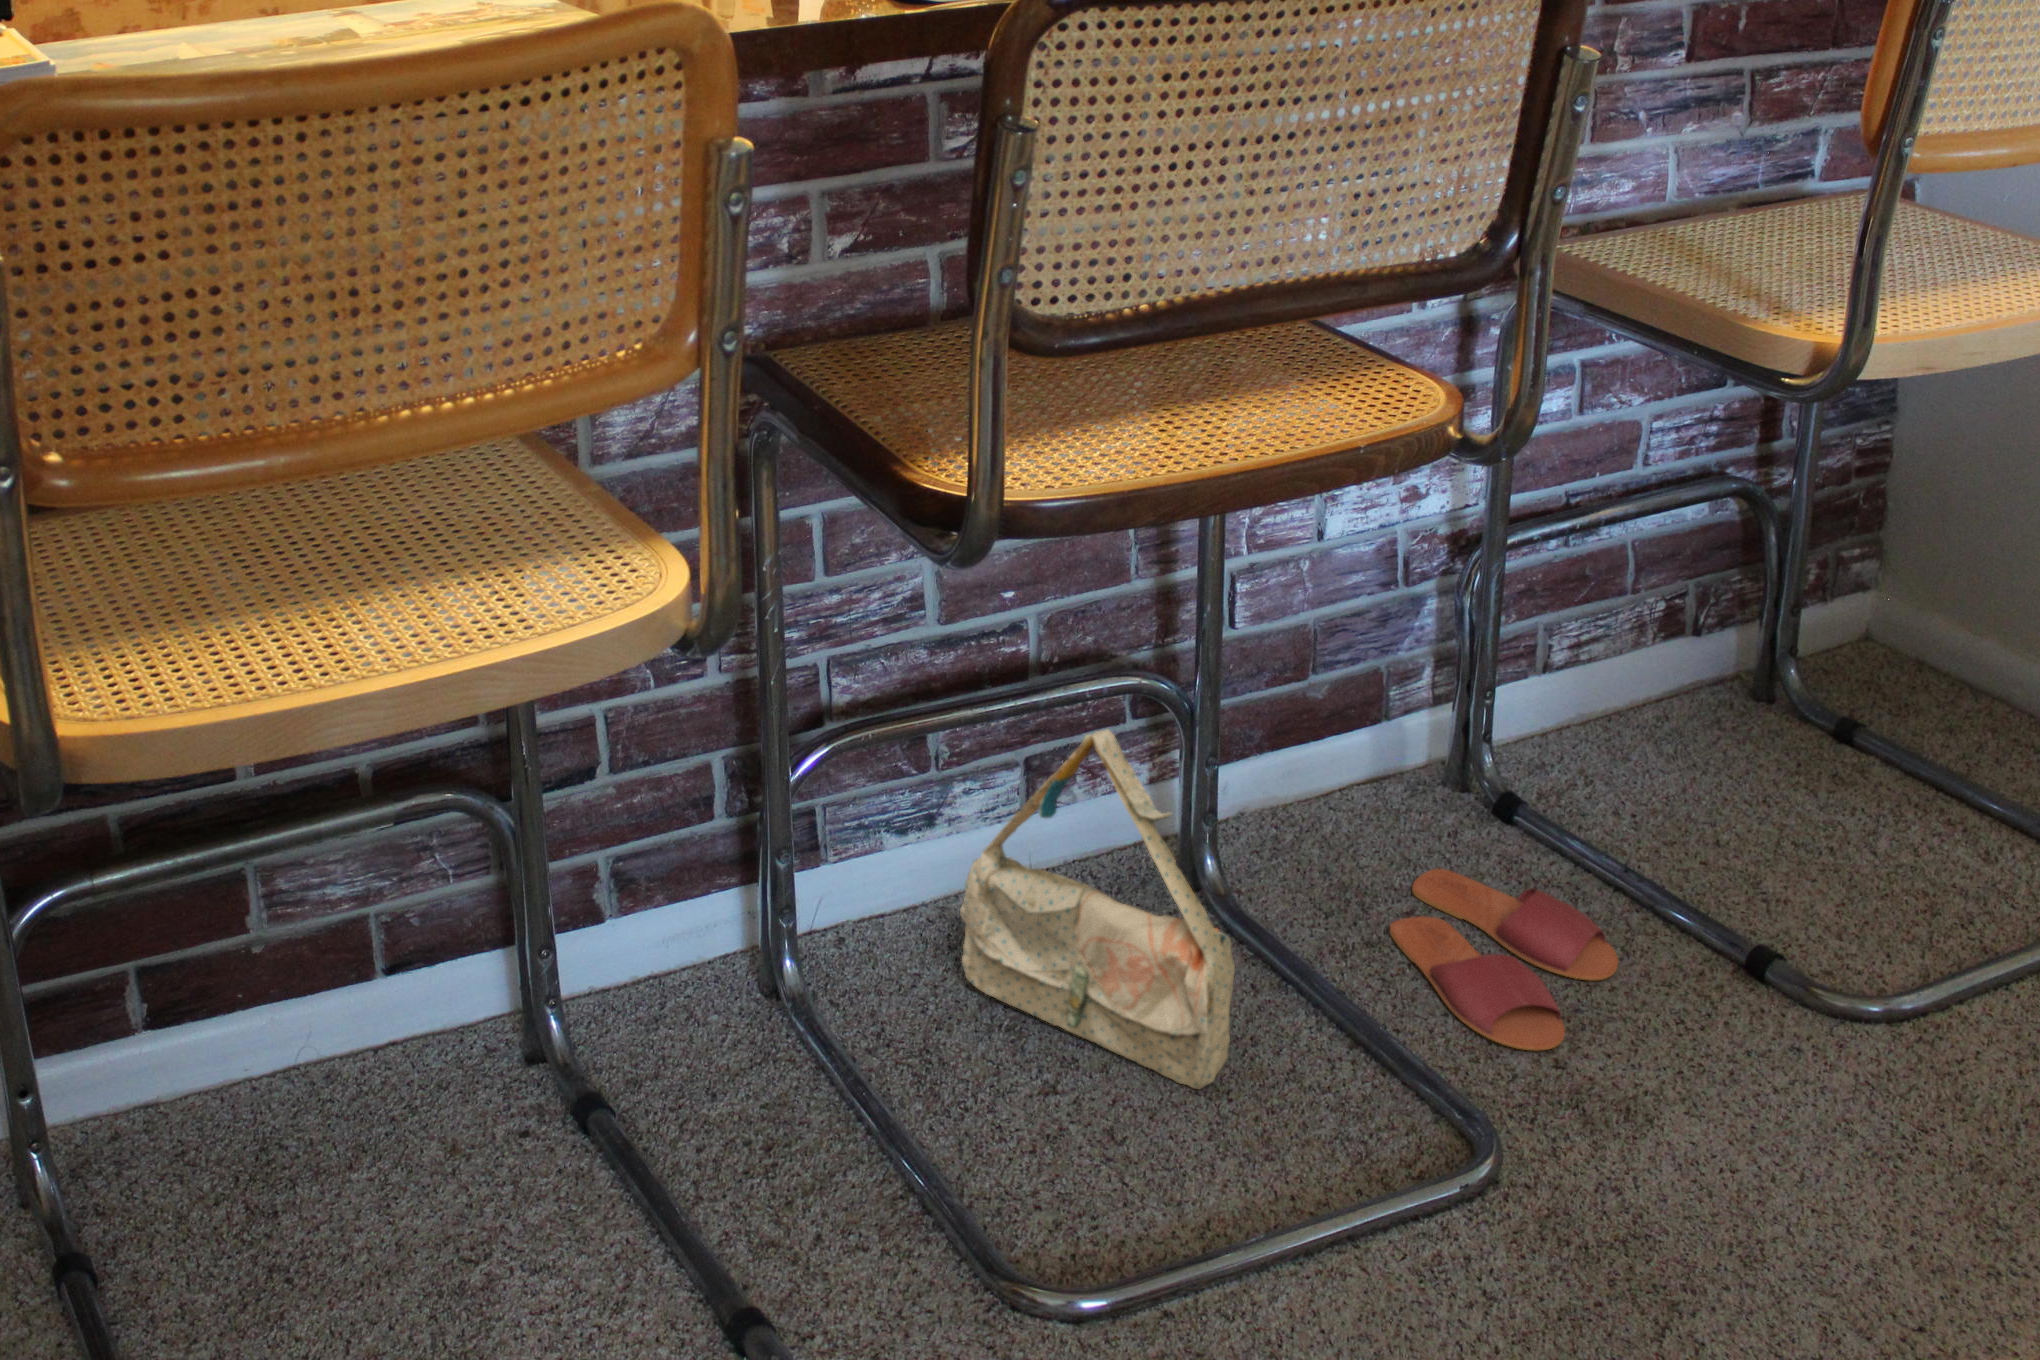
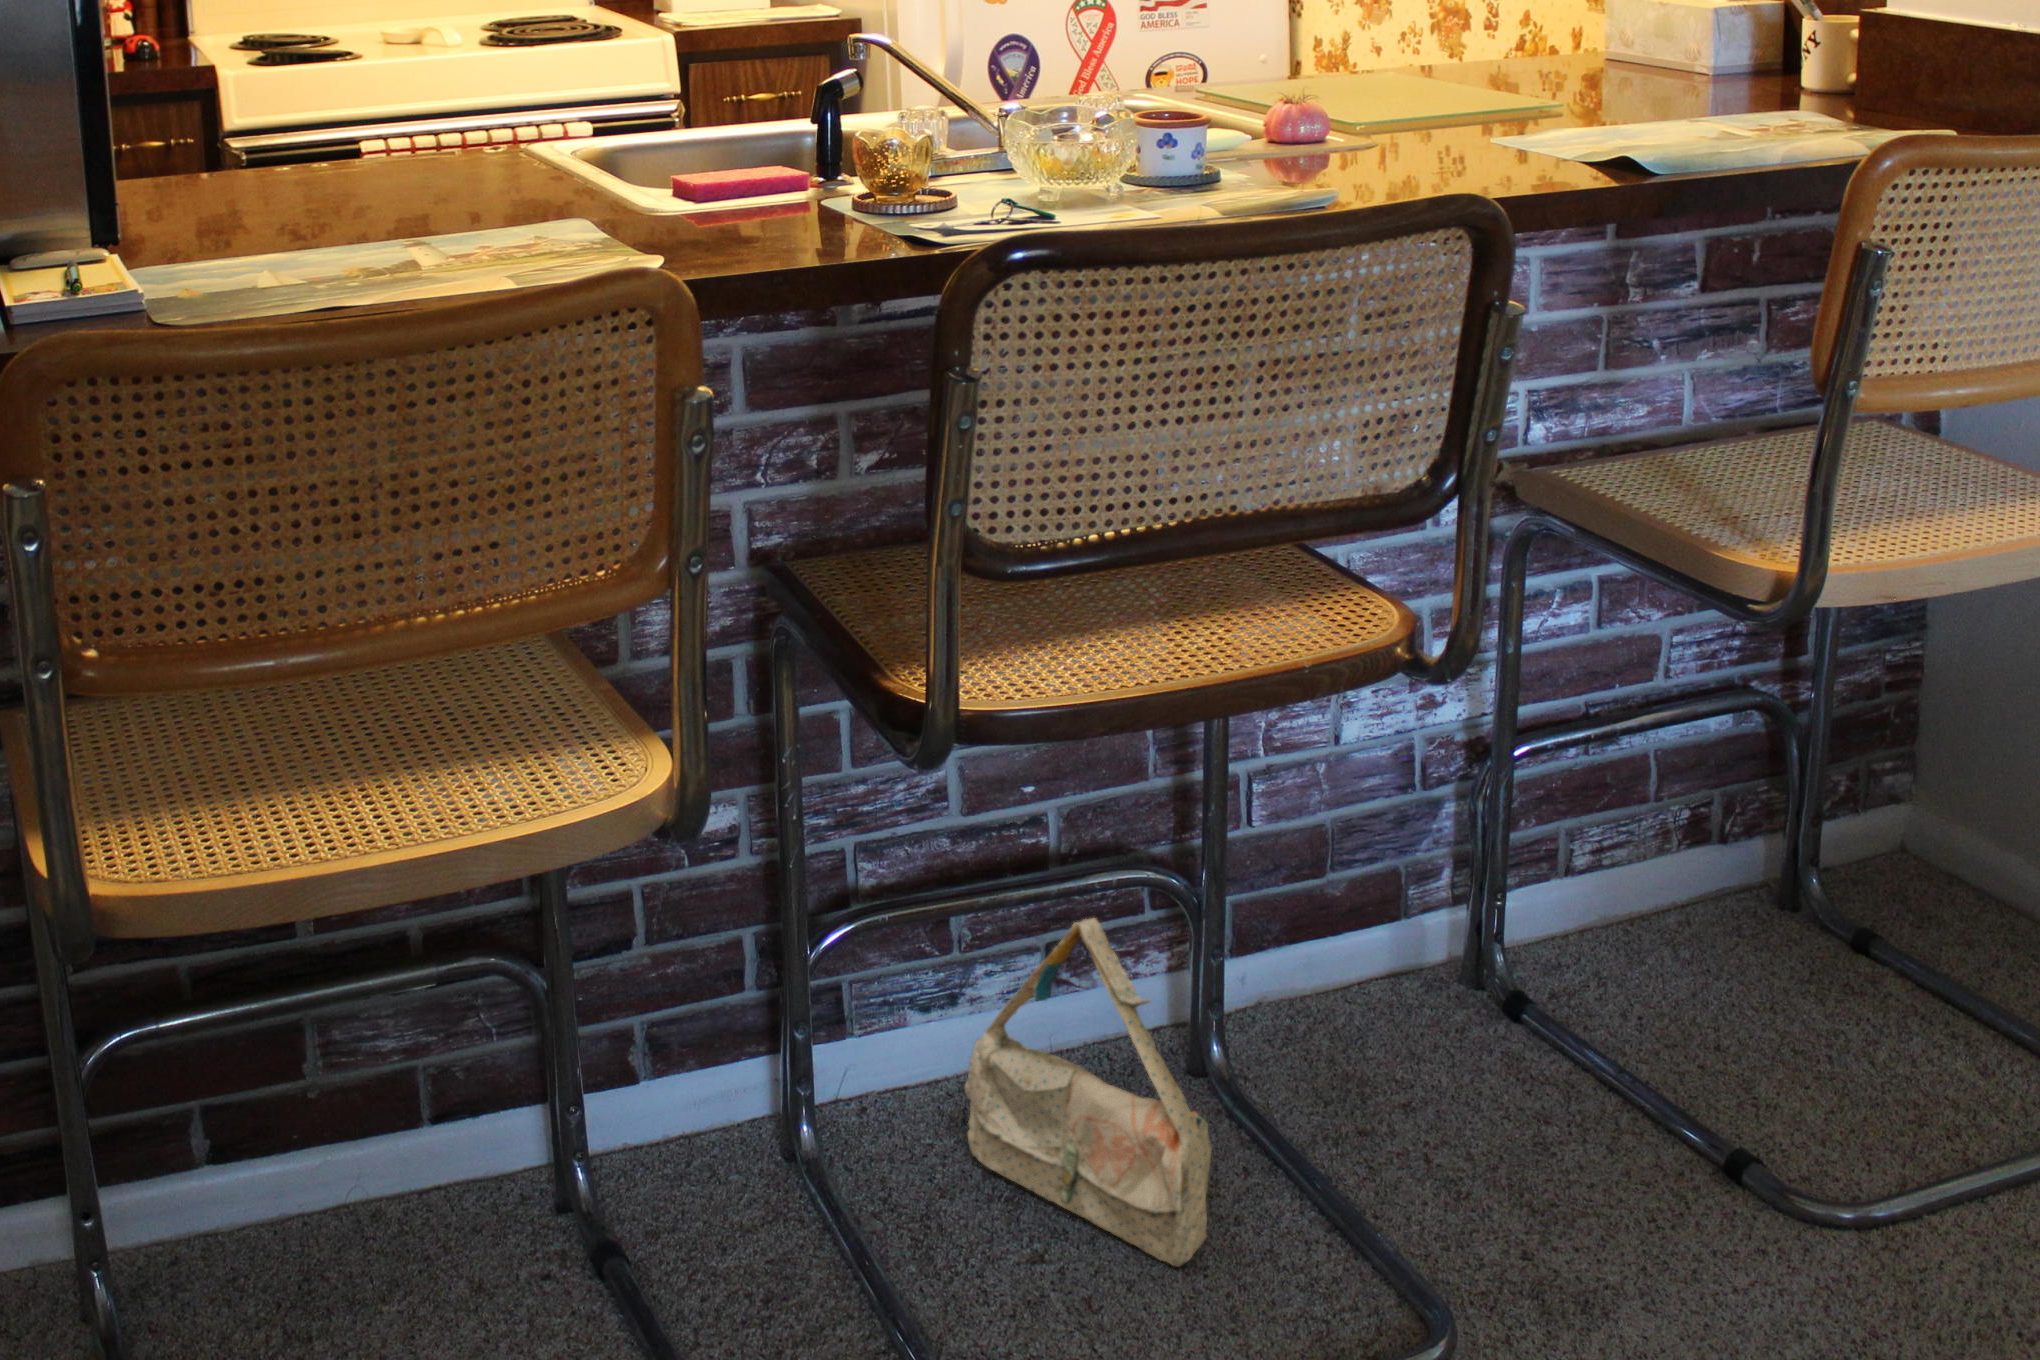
slippers: present [1390,869,1618,1051] -> none [1385,1067,1604,1245]

